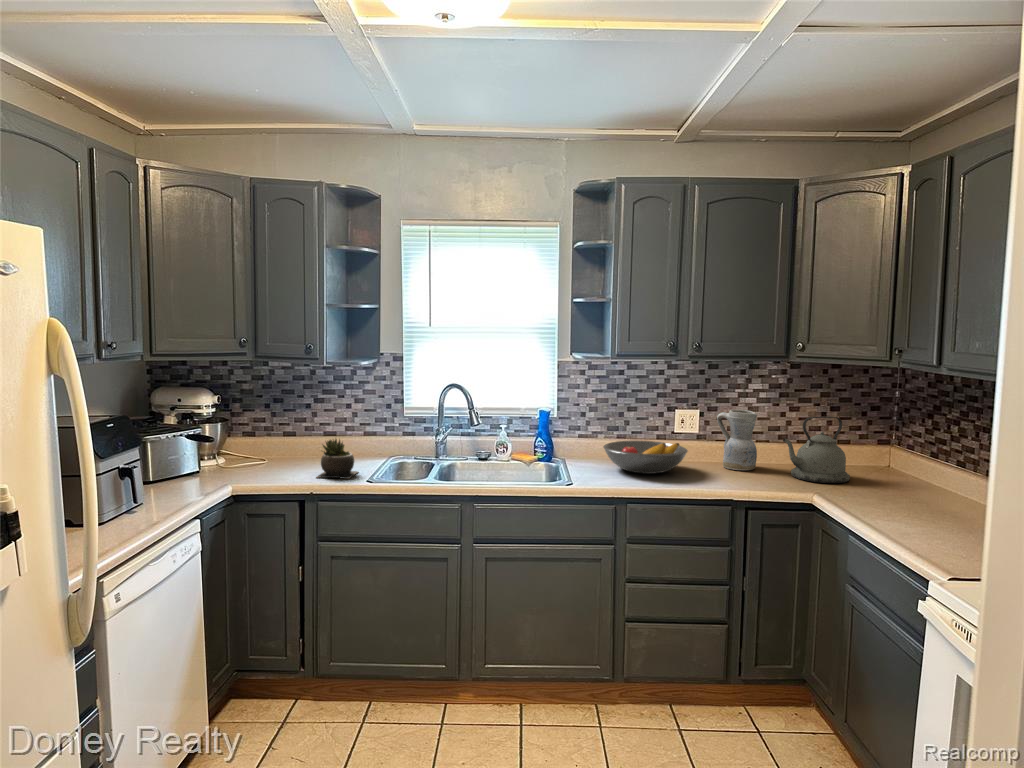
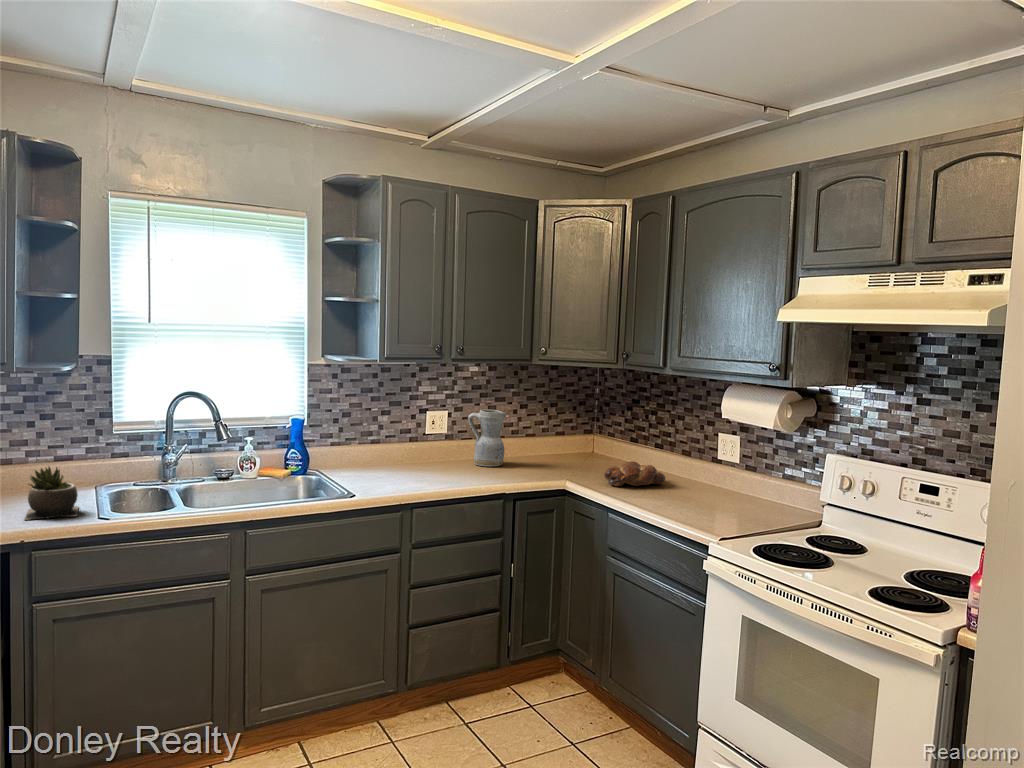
kettle: present [783,417,850,483] -> none [533,413,583,471]
fruit bowl: present [603,441,688,474] -> none [368,444,452,477]
bread loaf: none [861,478,946,508] -> present [604,461,665,486]

